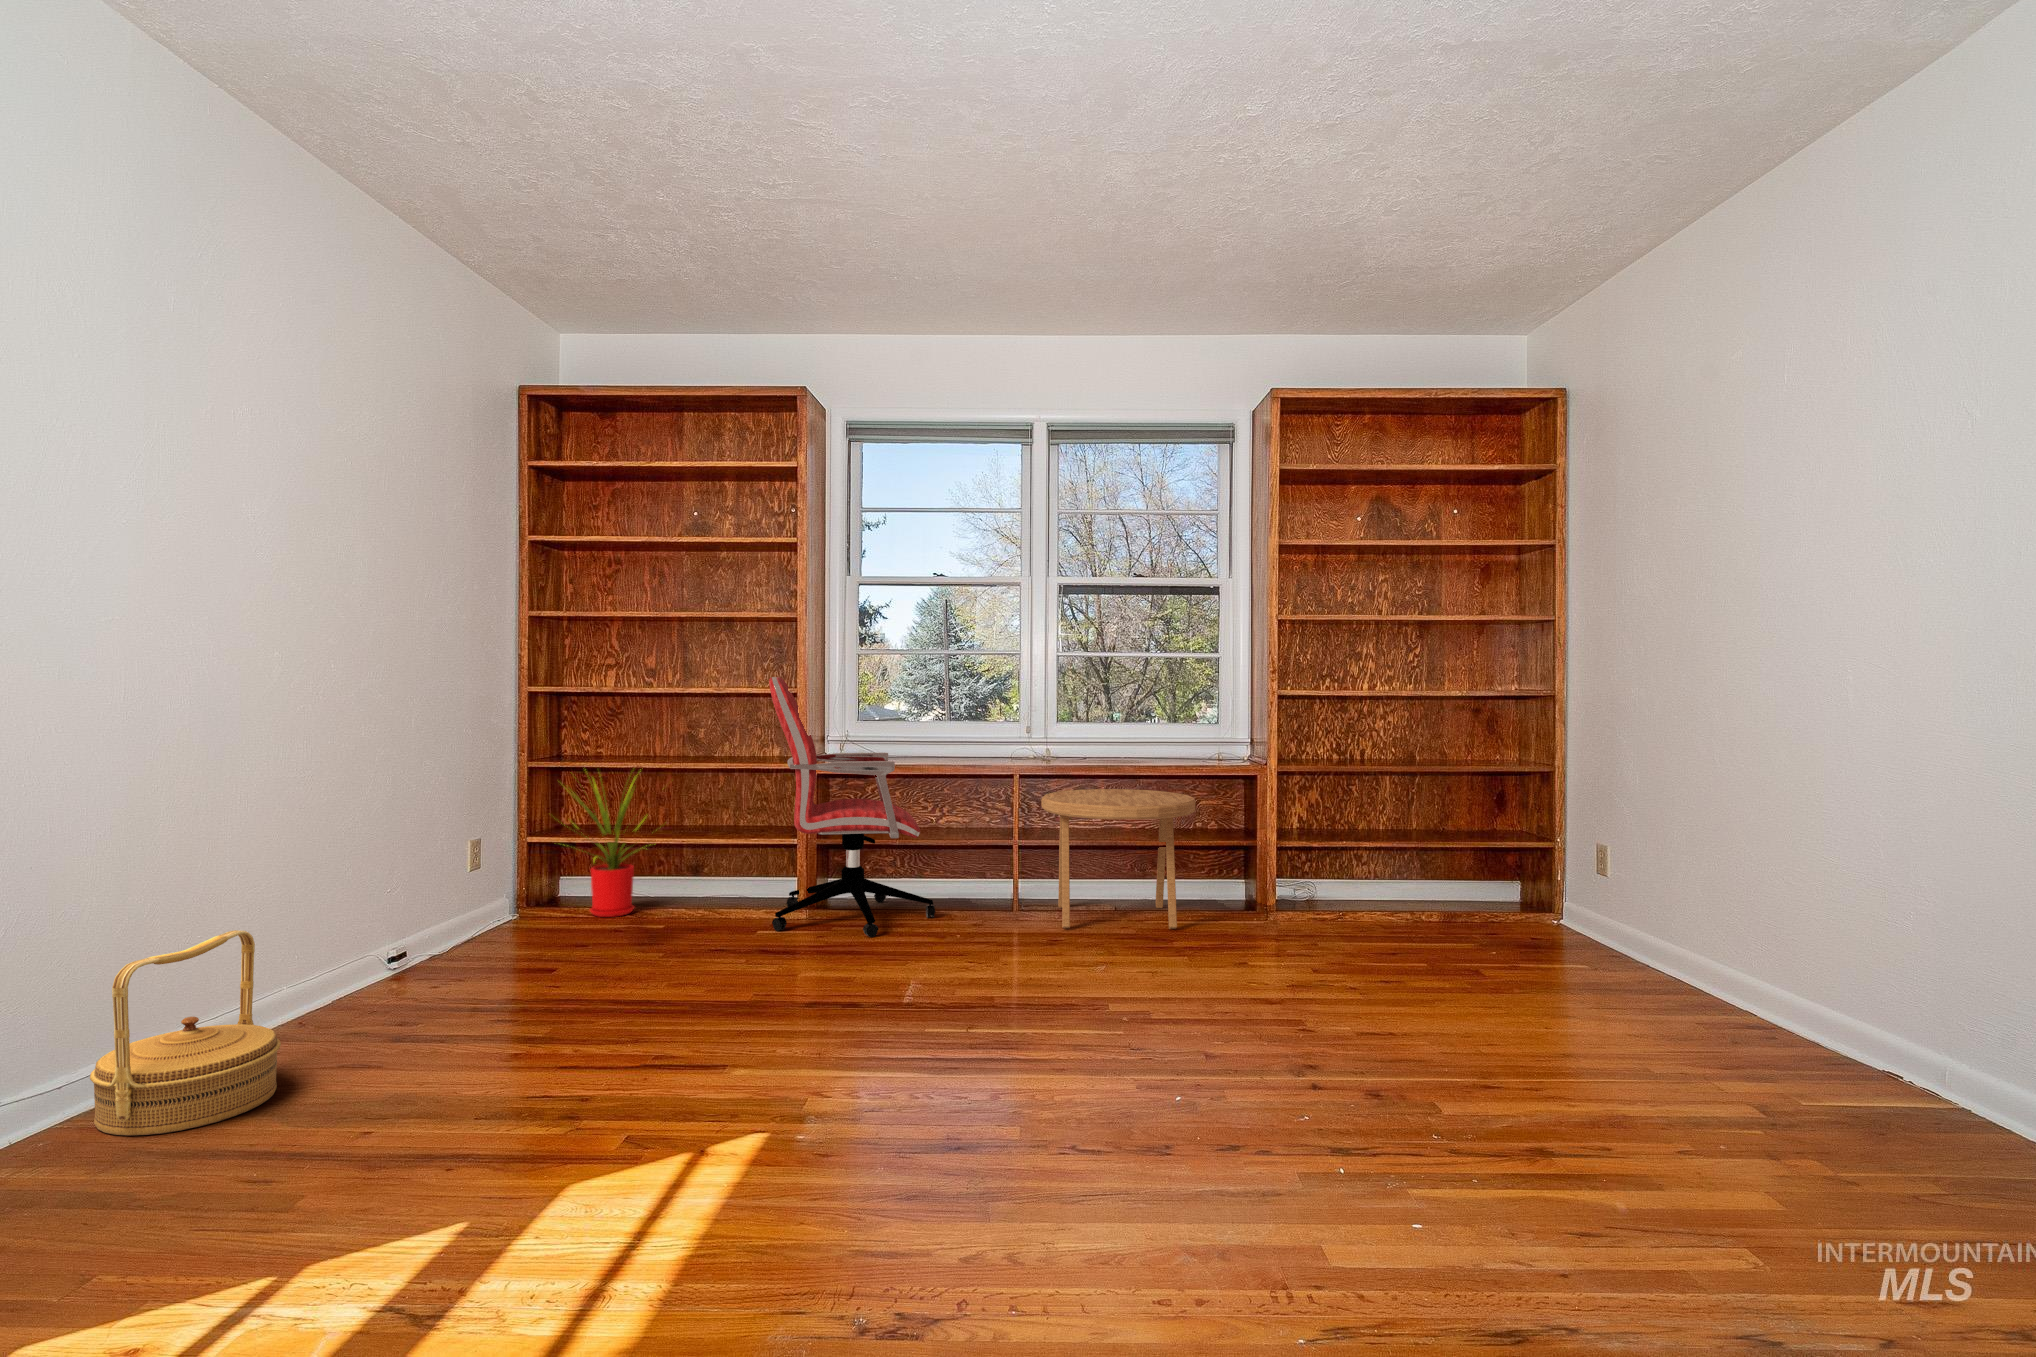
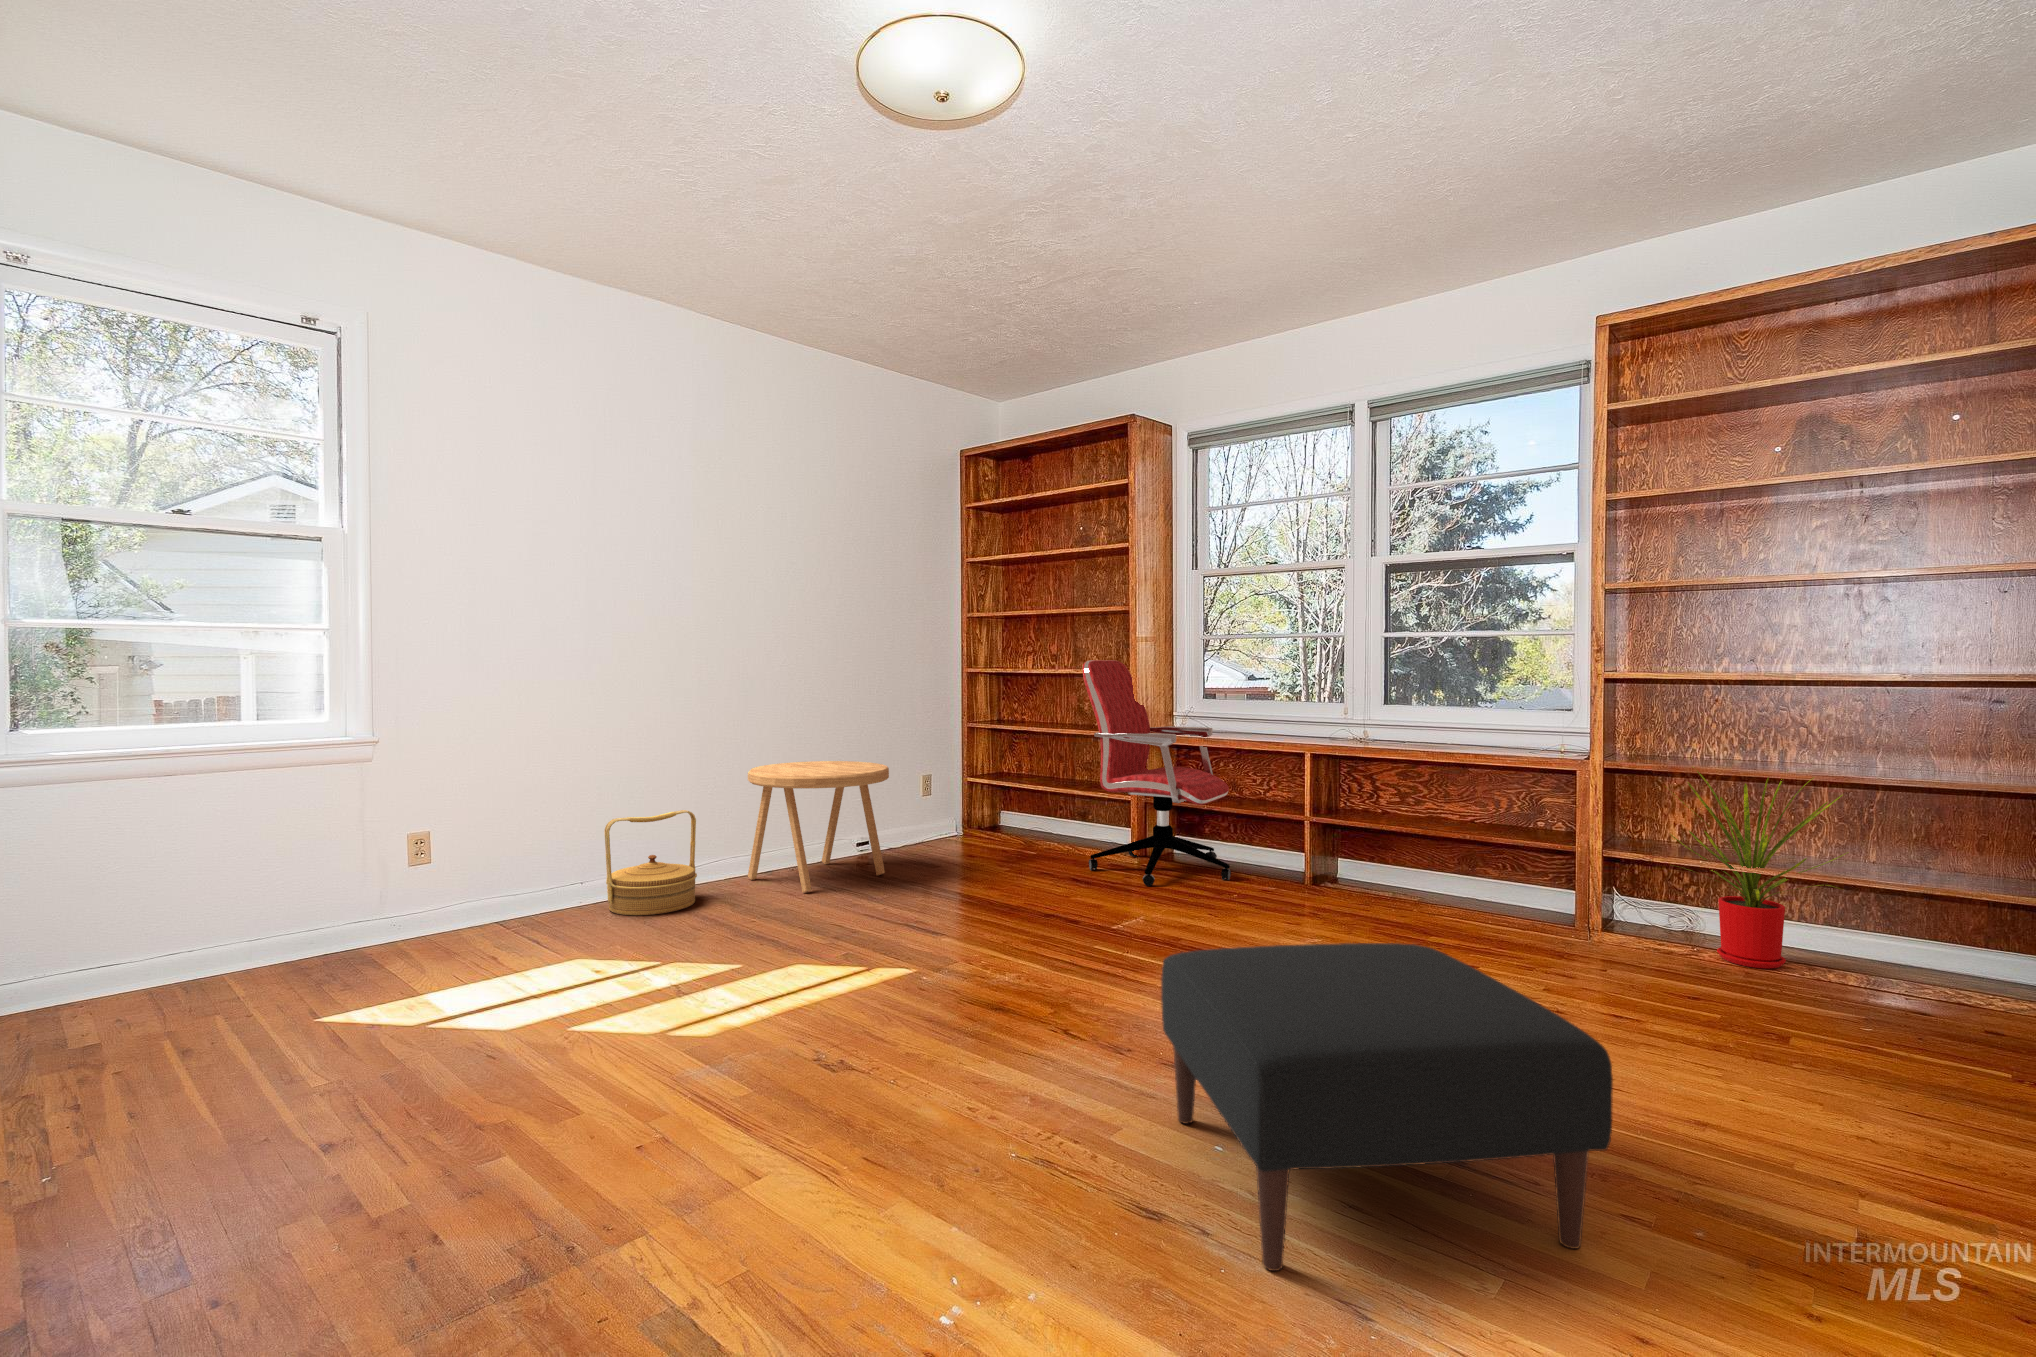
house plant: present [568,776,645,917] -> present [1671,767,1846,969]
side table: present [1042,789,1195,929] -> present [748,761,889,893]
ottoman: none [1294,928,1658,1213] -> present [1161,943,1613,1271]

